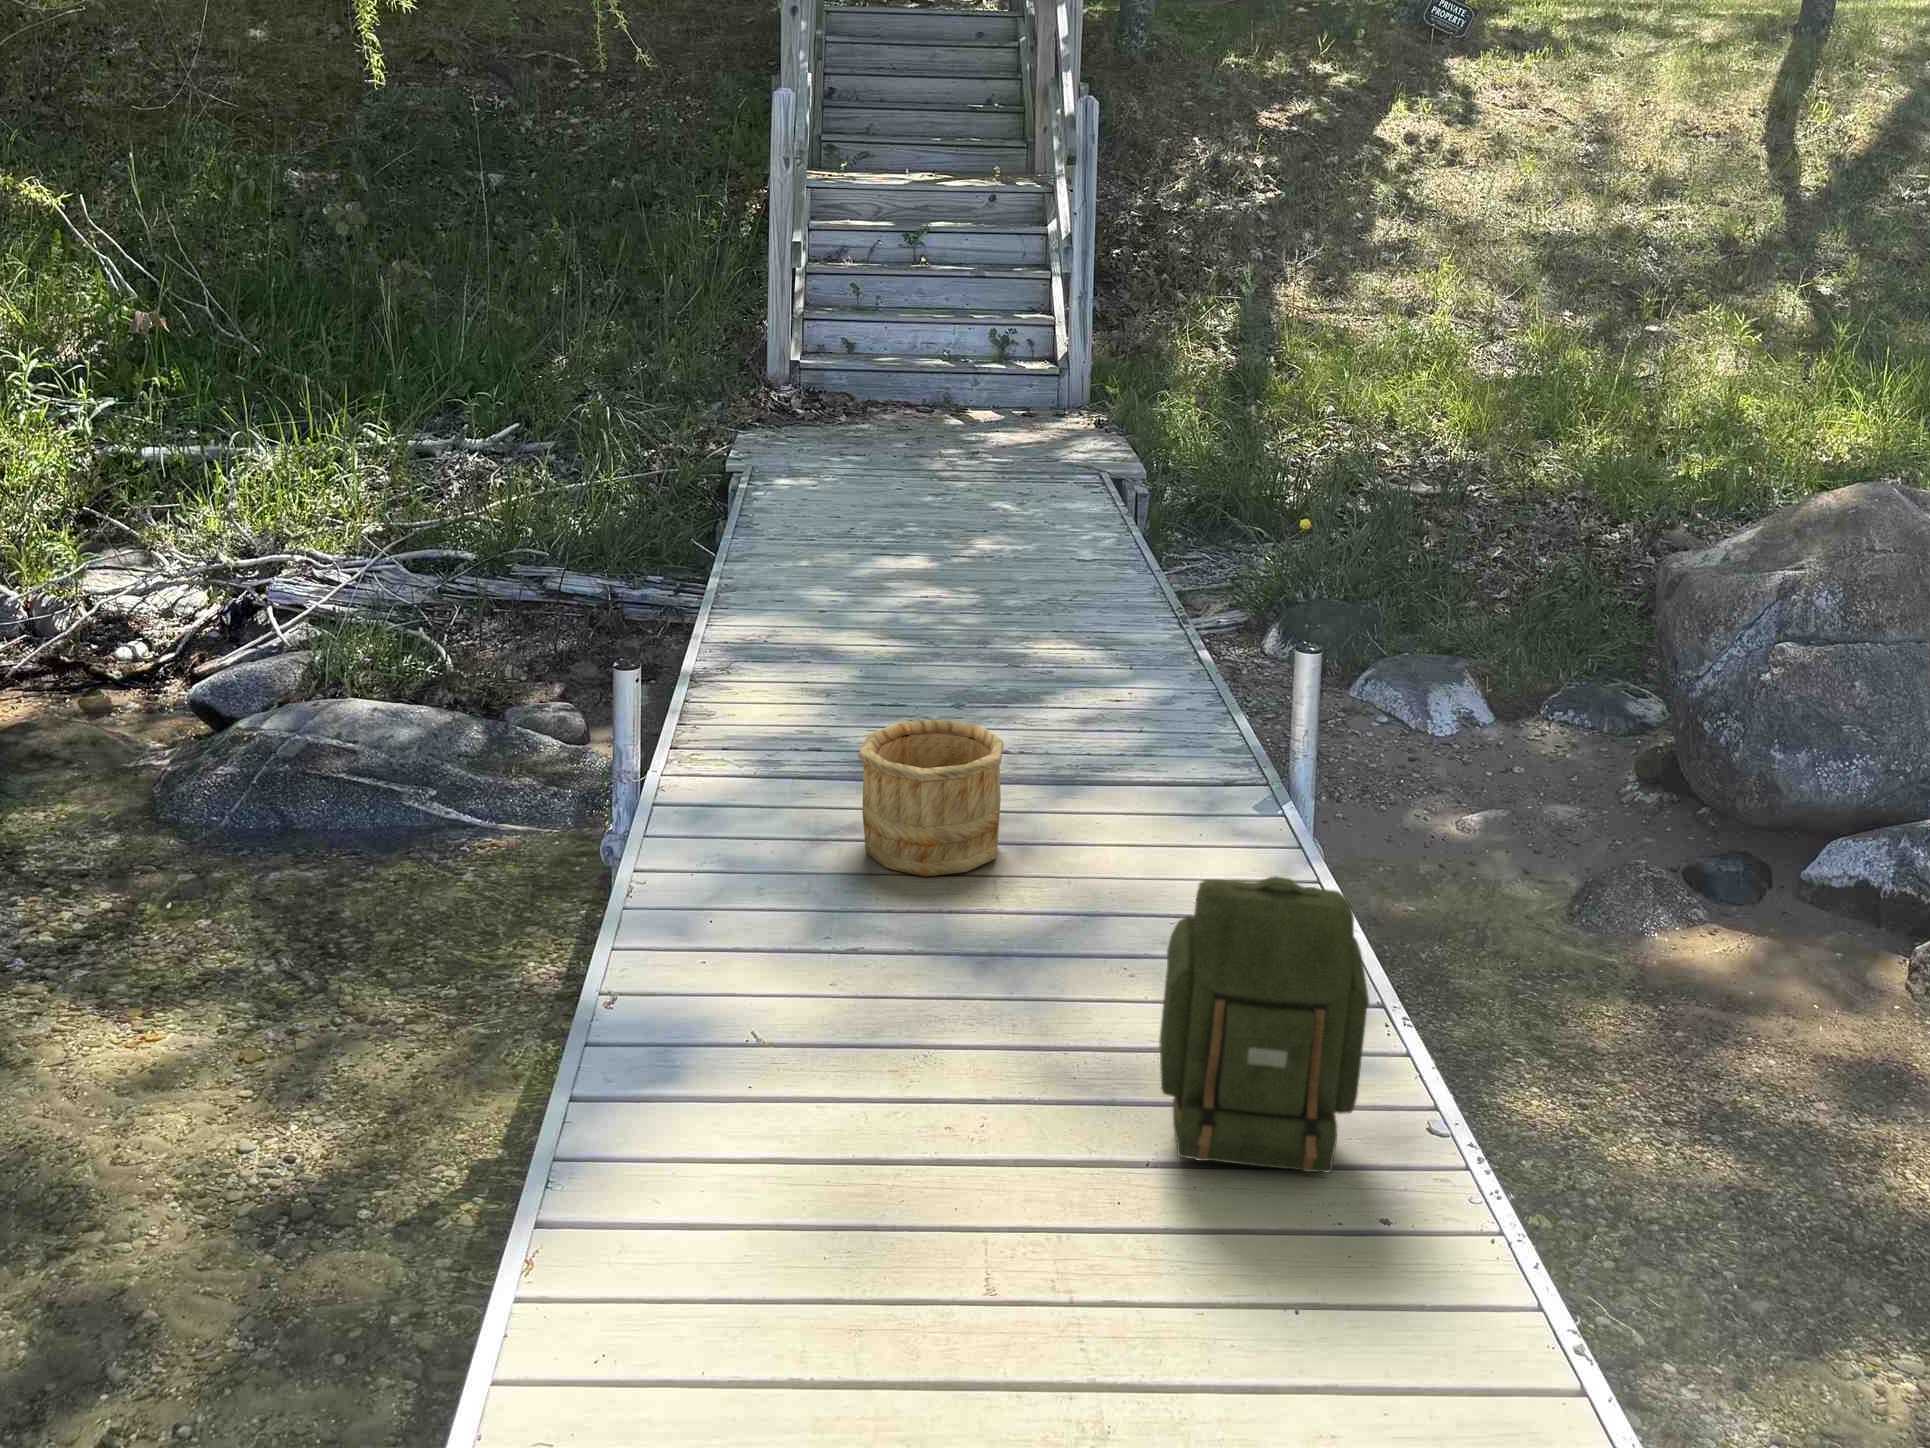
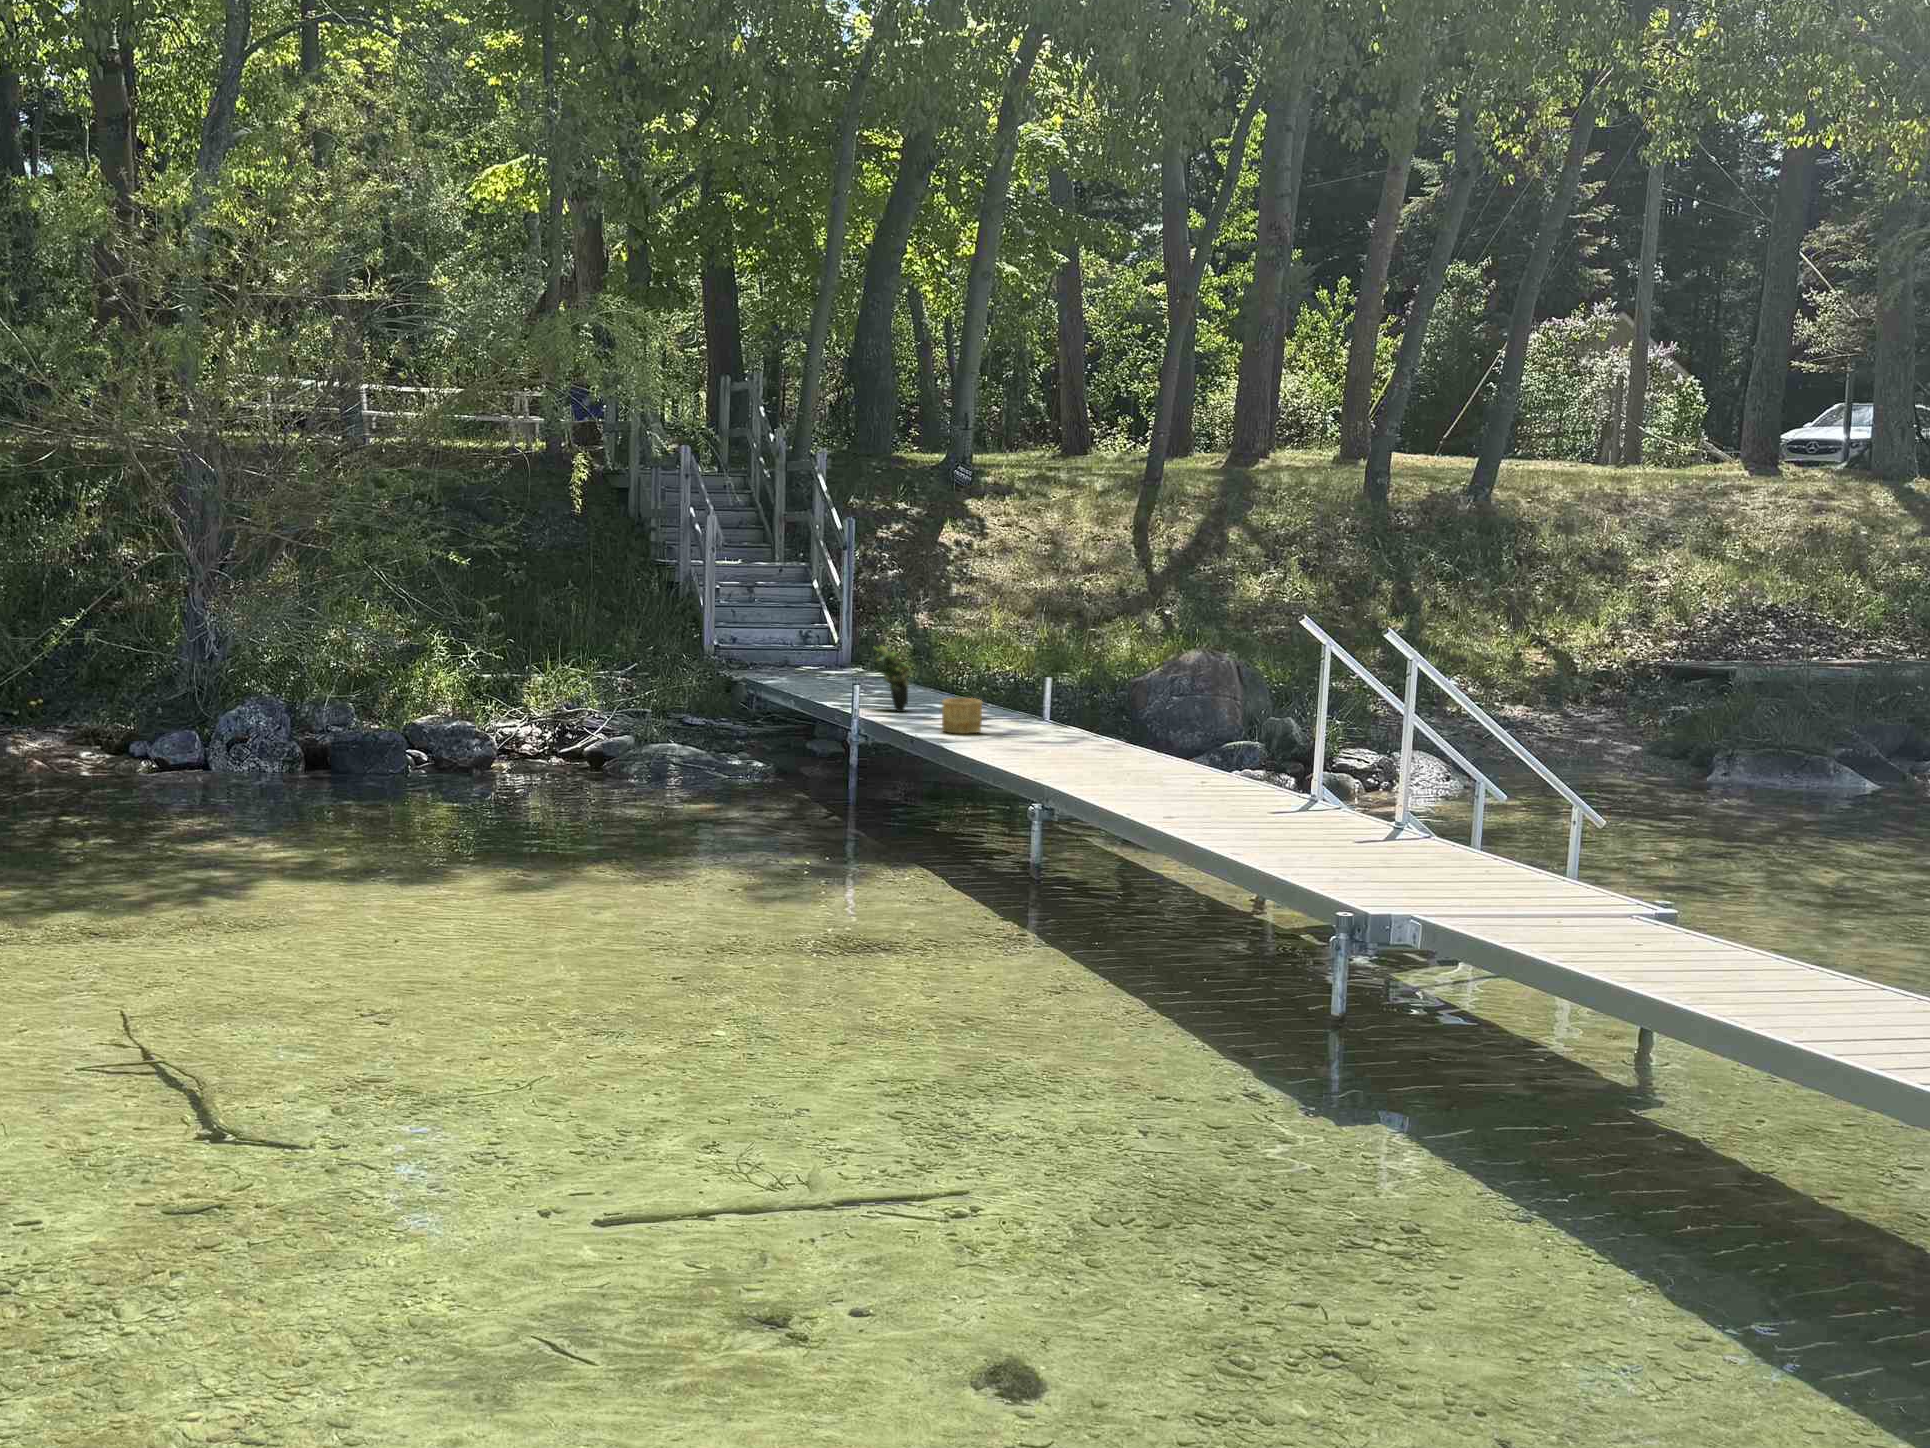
potted plant: none [876,449,982,646] -> present [873,646,912,712]
backpack: present [1159,876,1369,1172] -> none [1063,687,1112,750]

